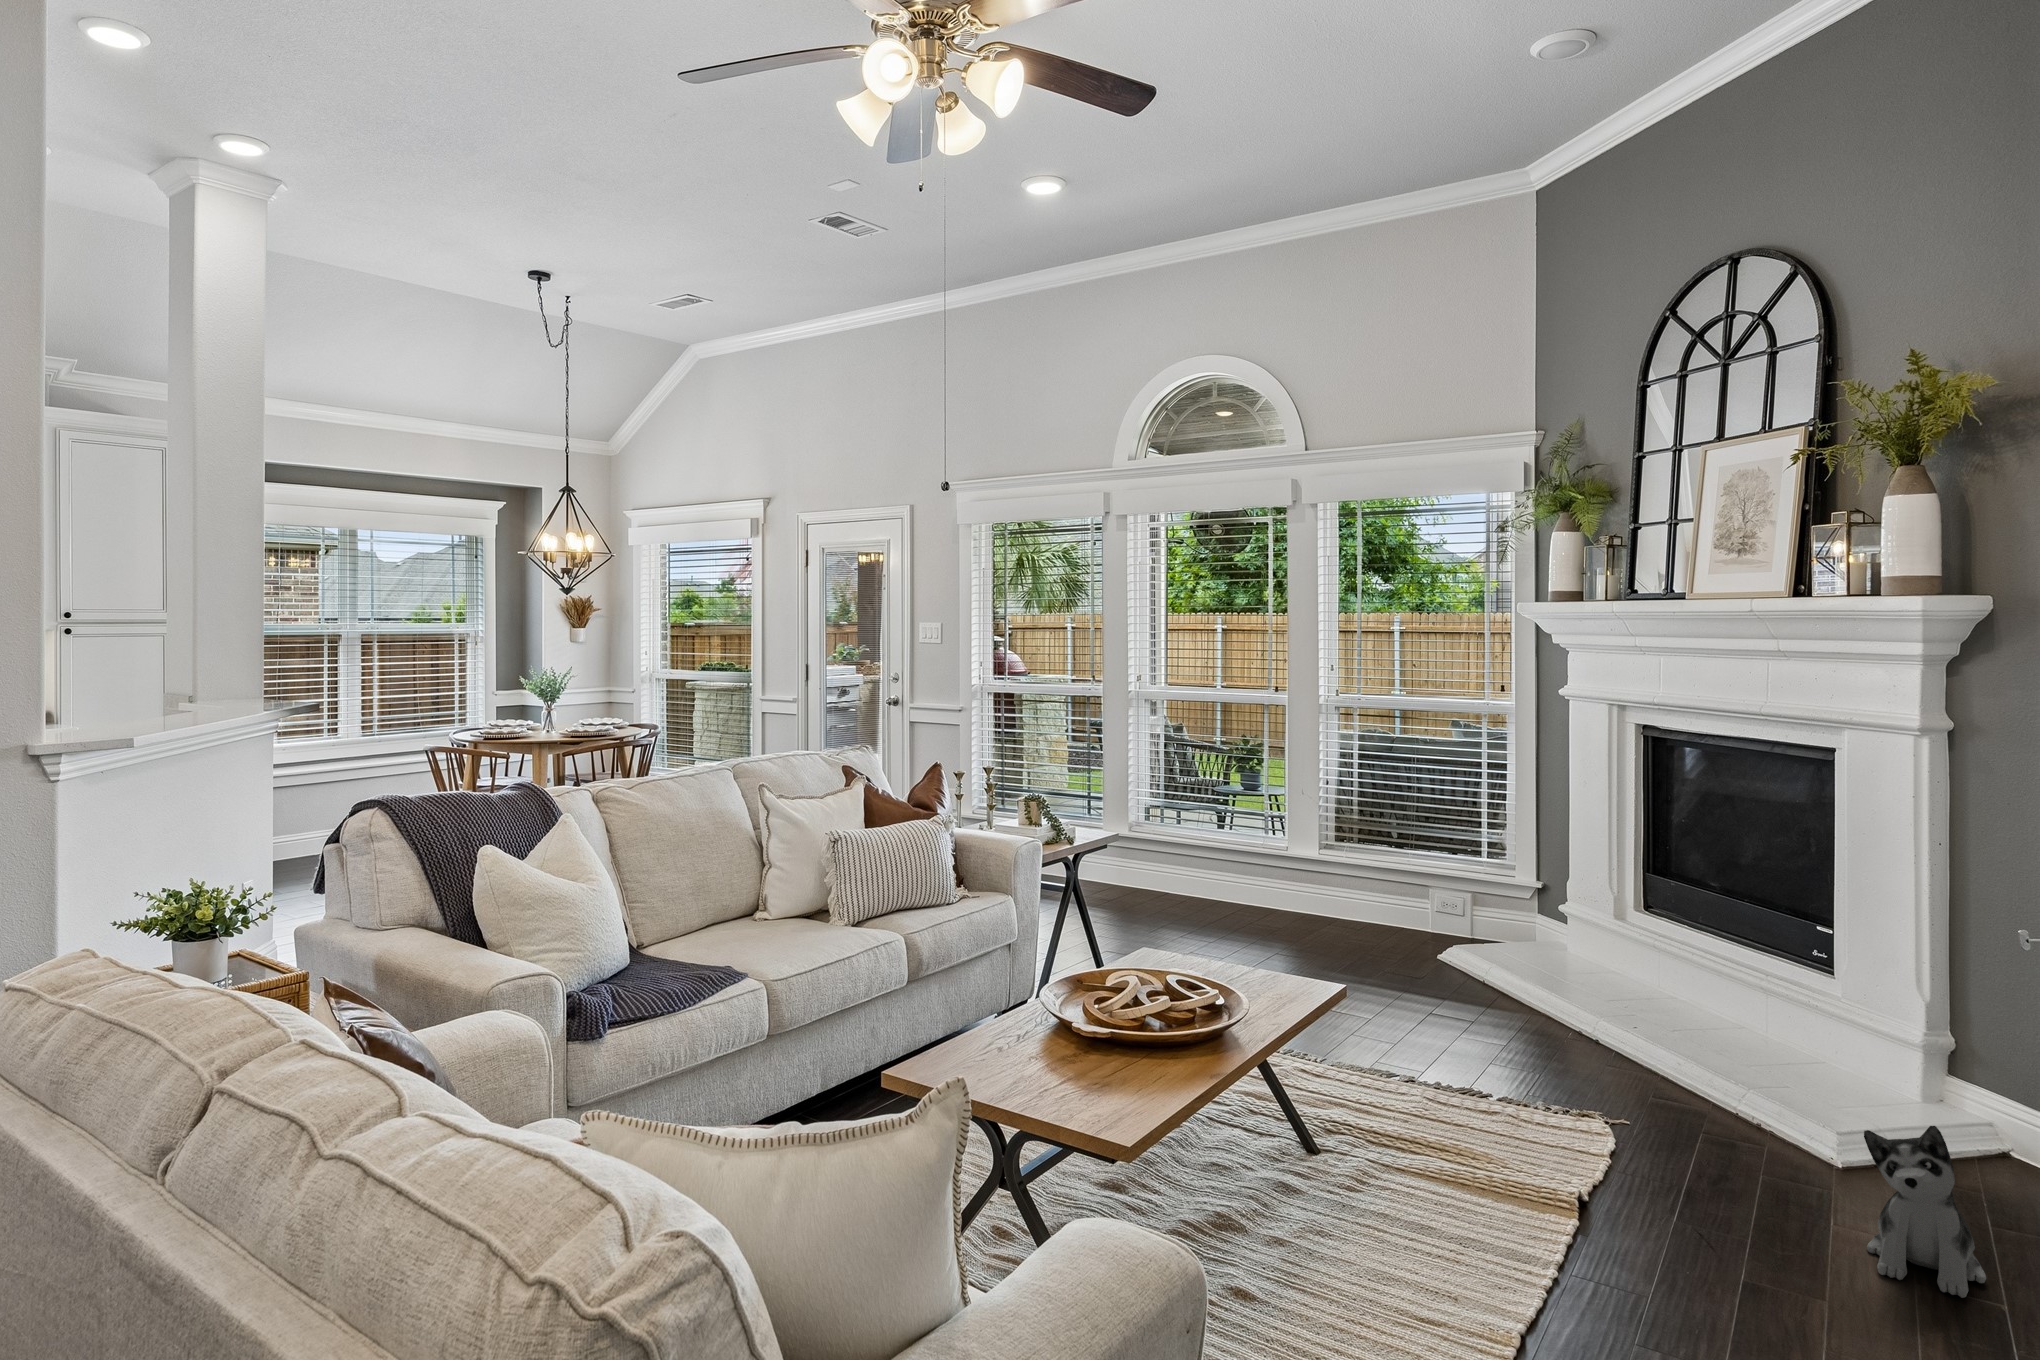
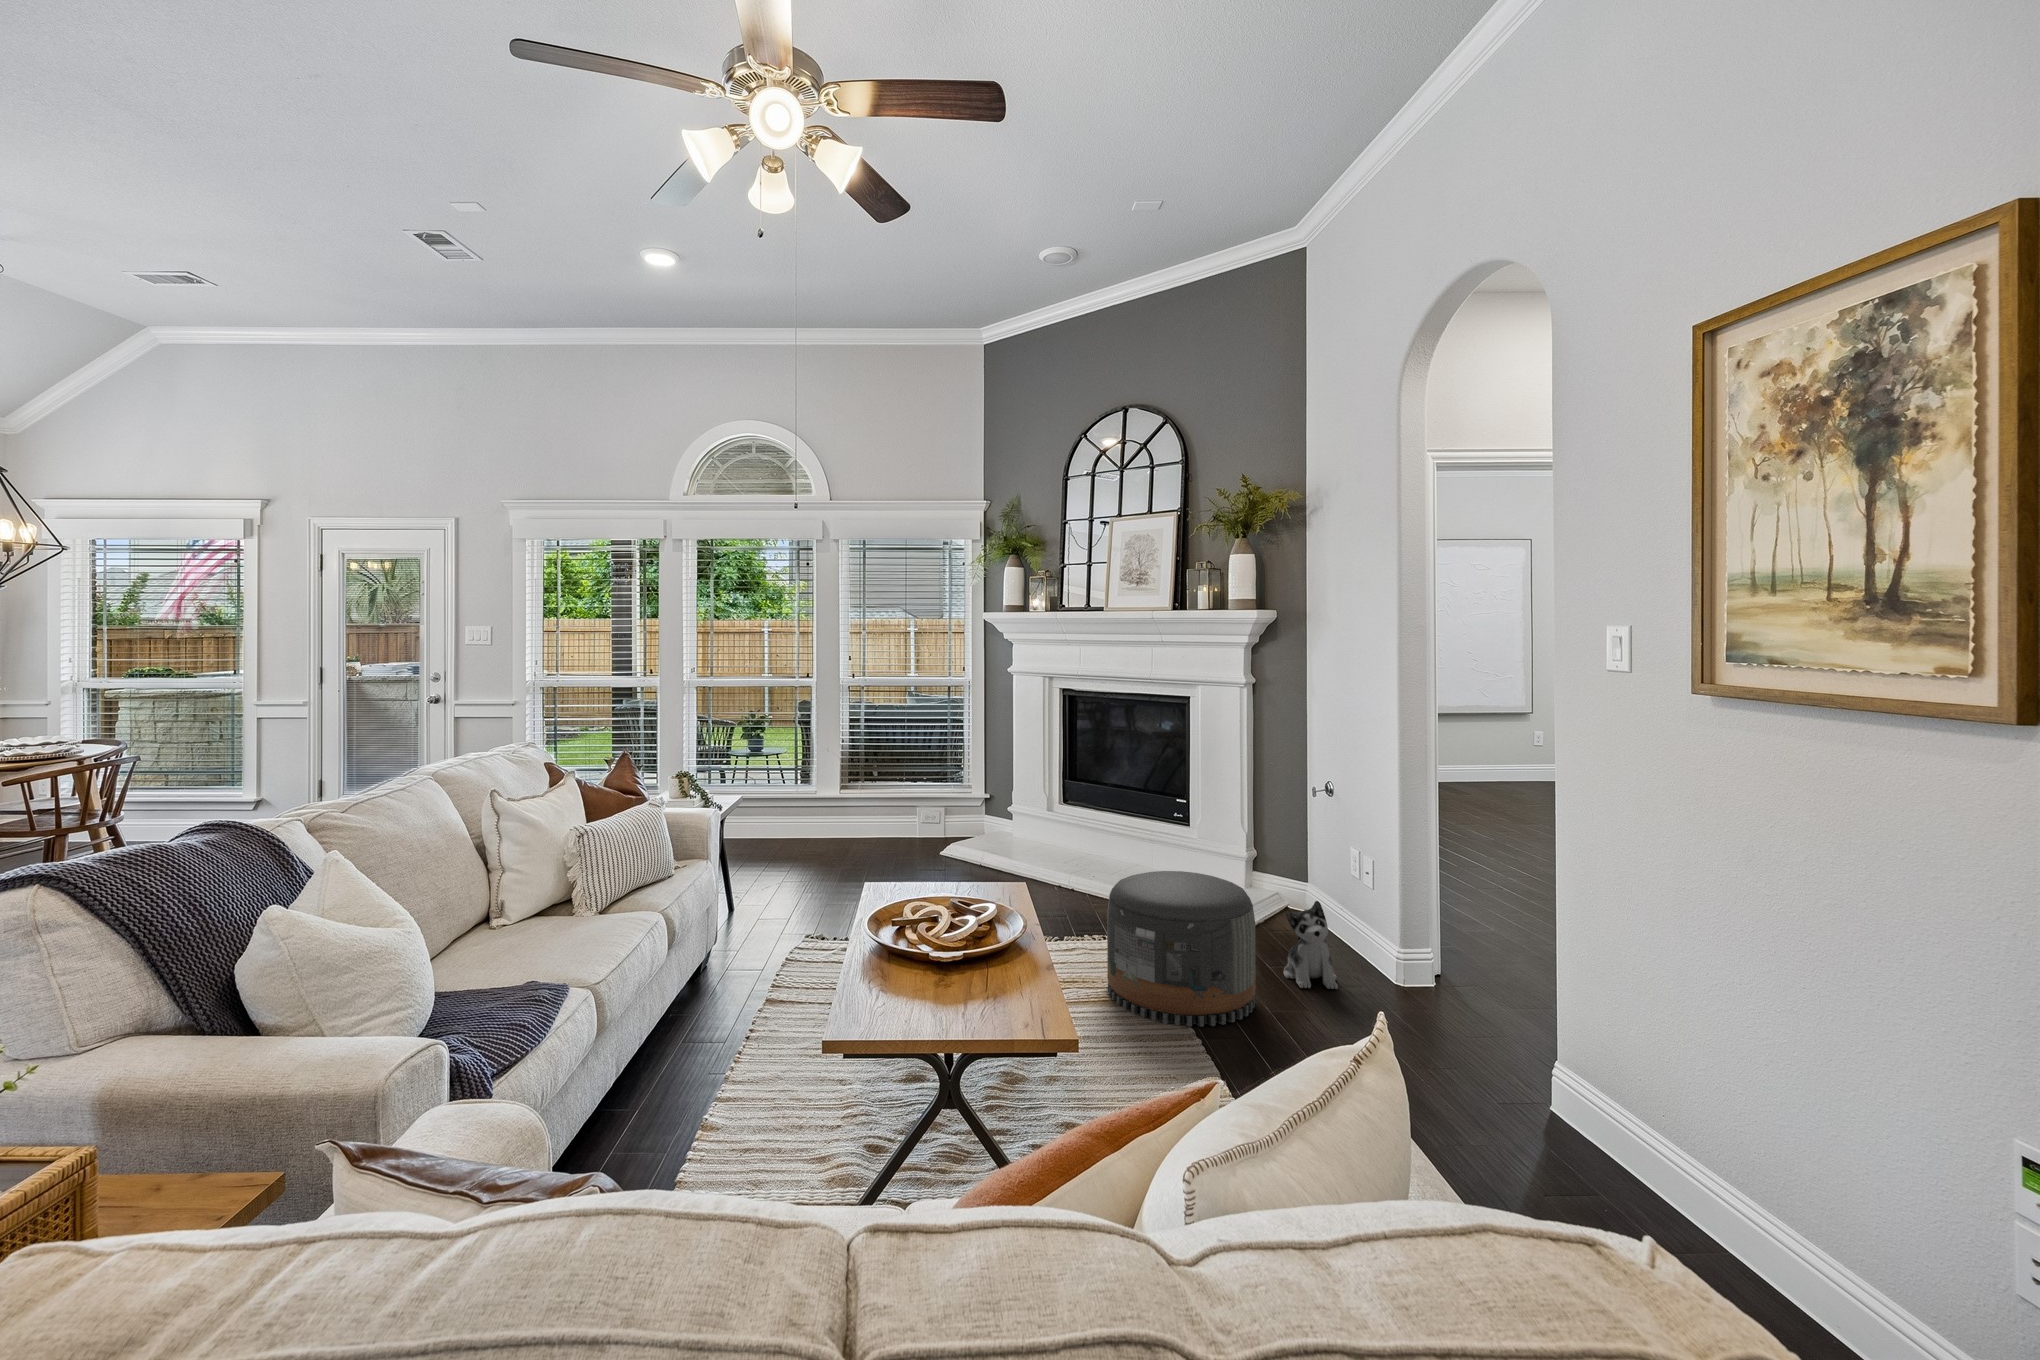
pouf: none [1485,1013,1752,1281] -> present [1107,871,1256,1027]

